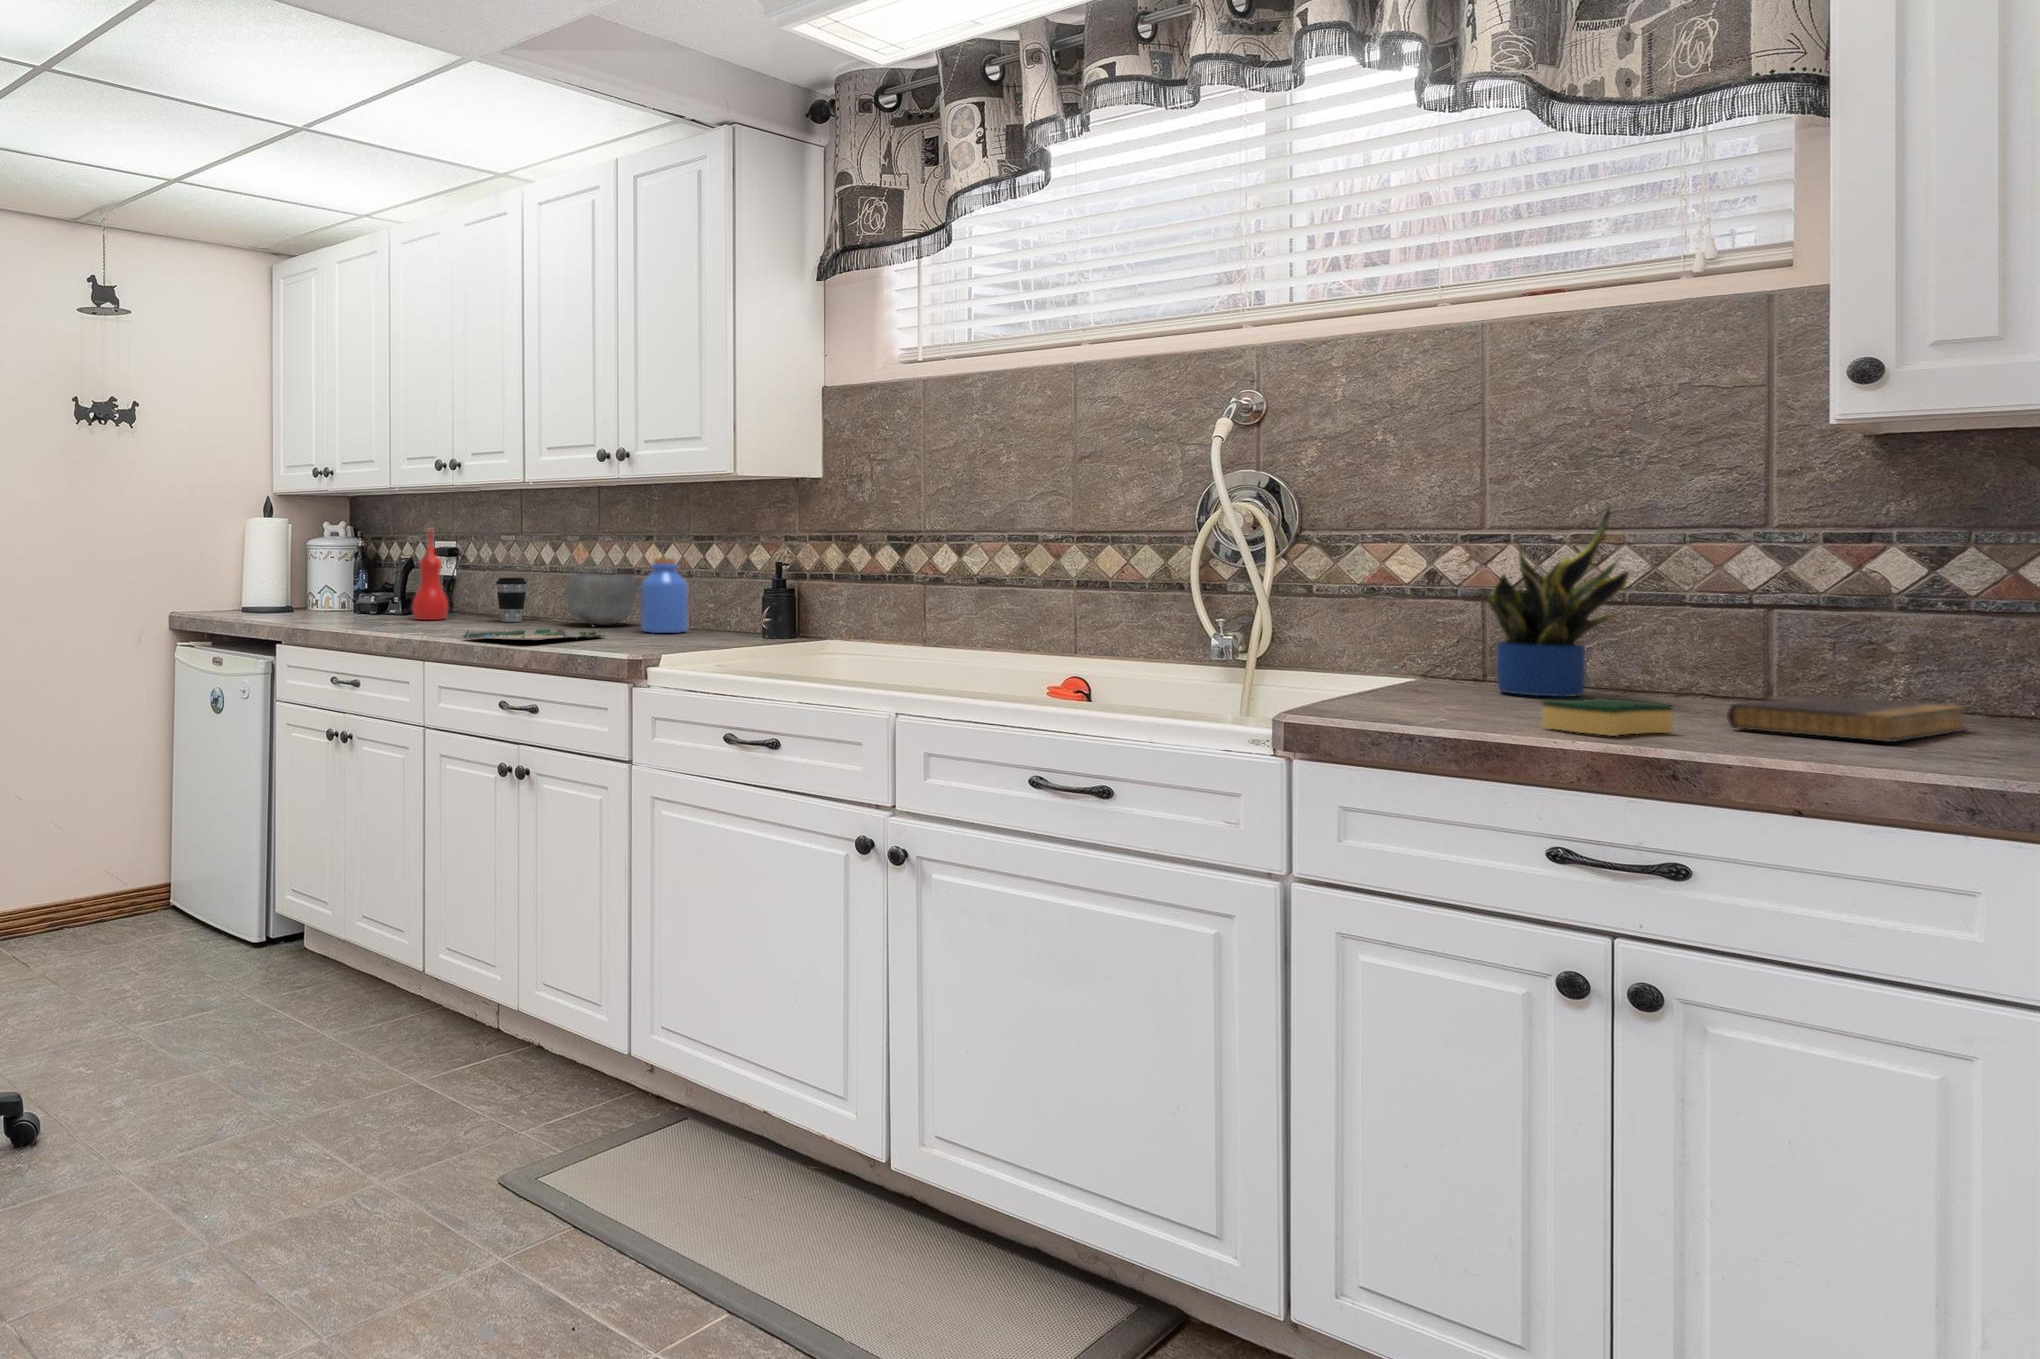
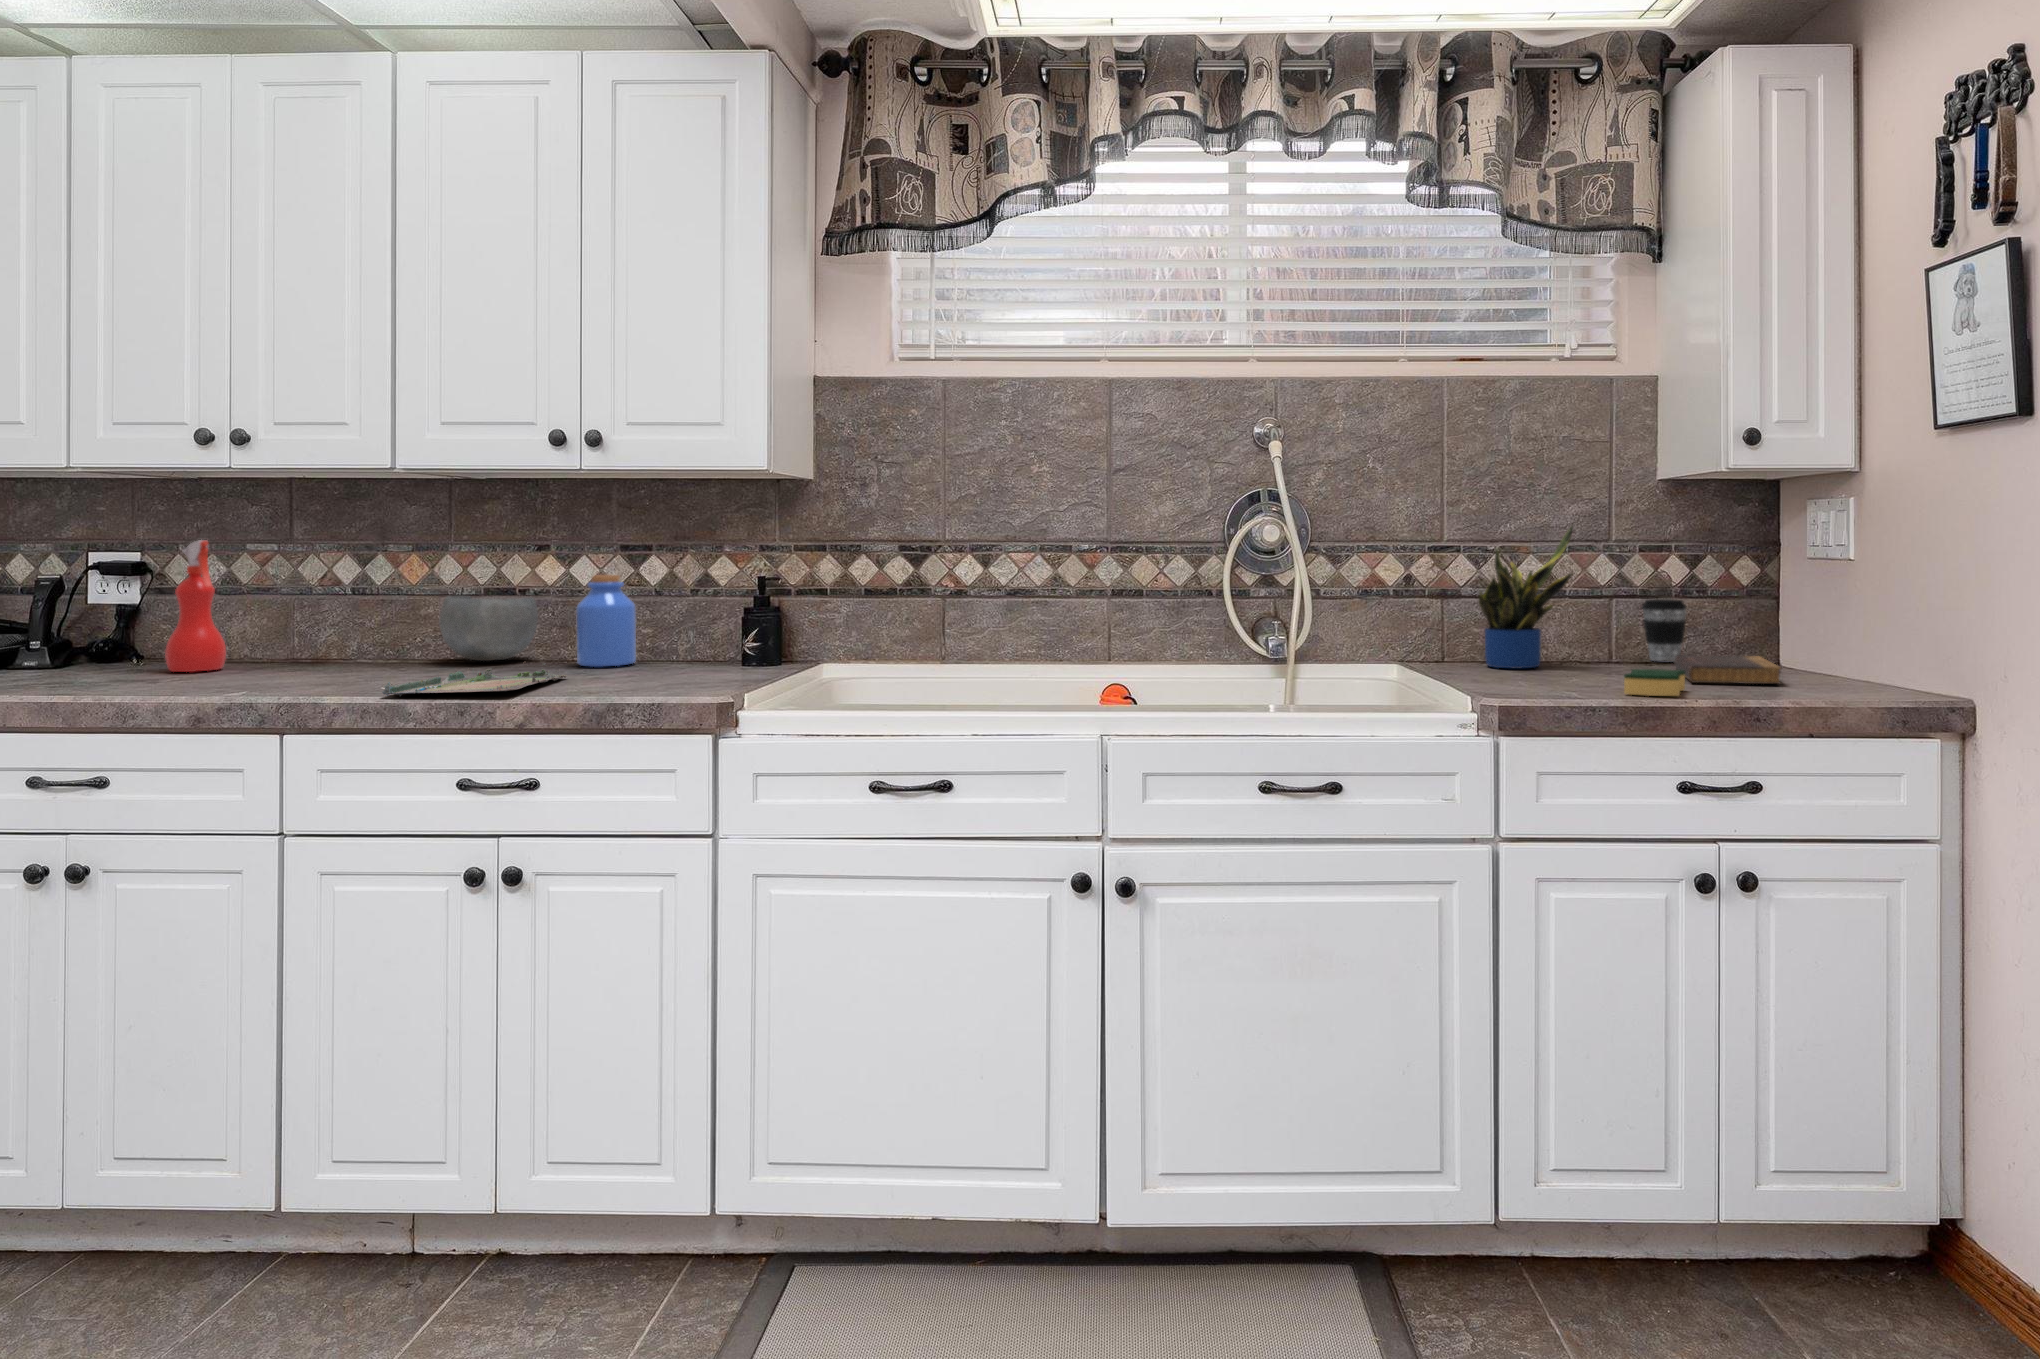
coffee cup: present [496,578,527,622] -> present [1642,599,1687,662]

